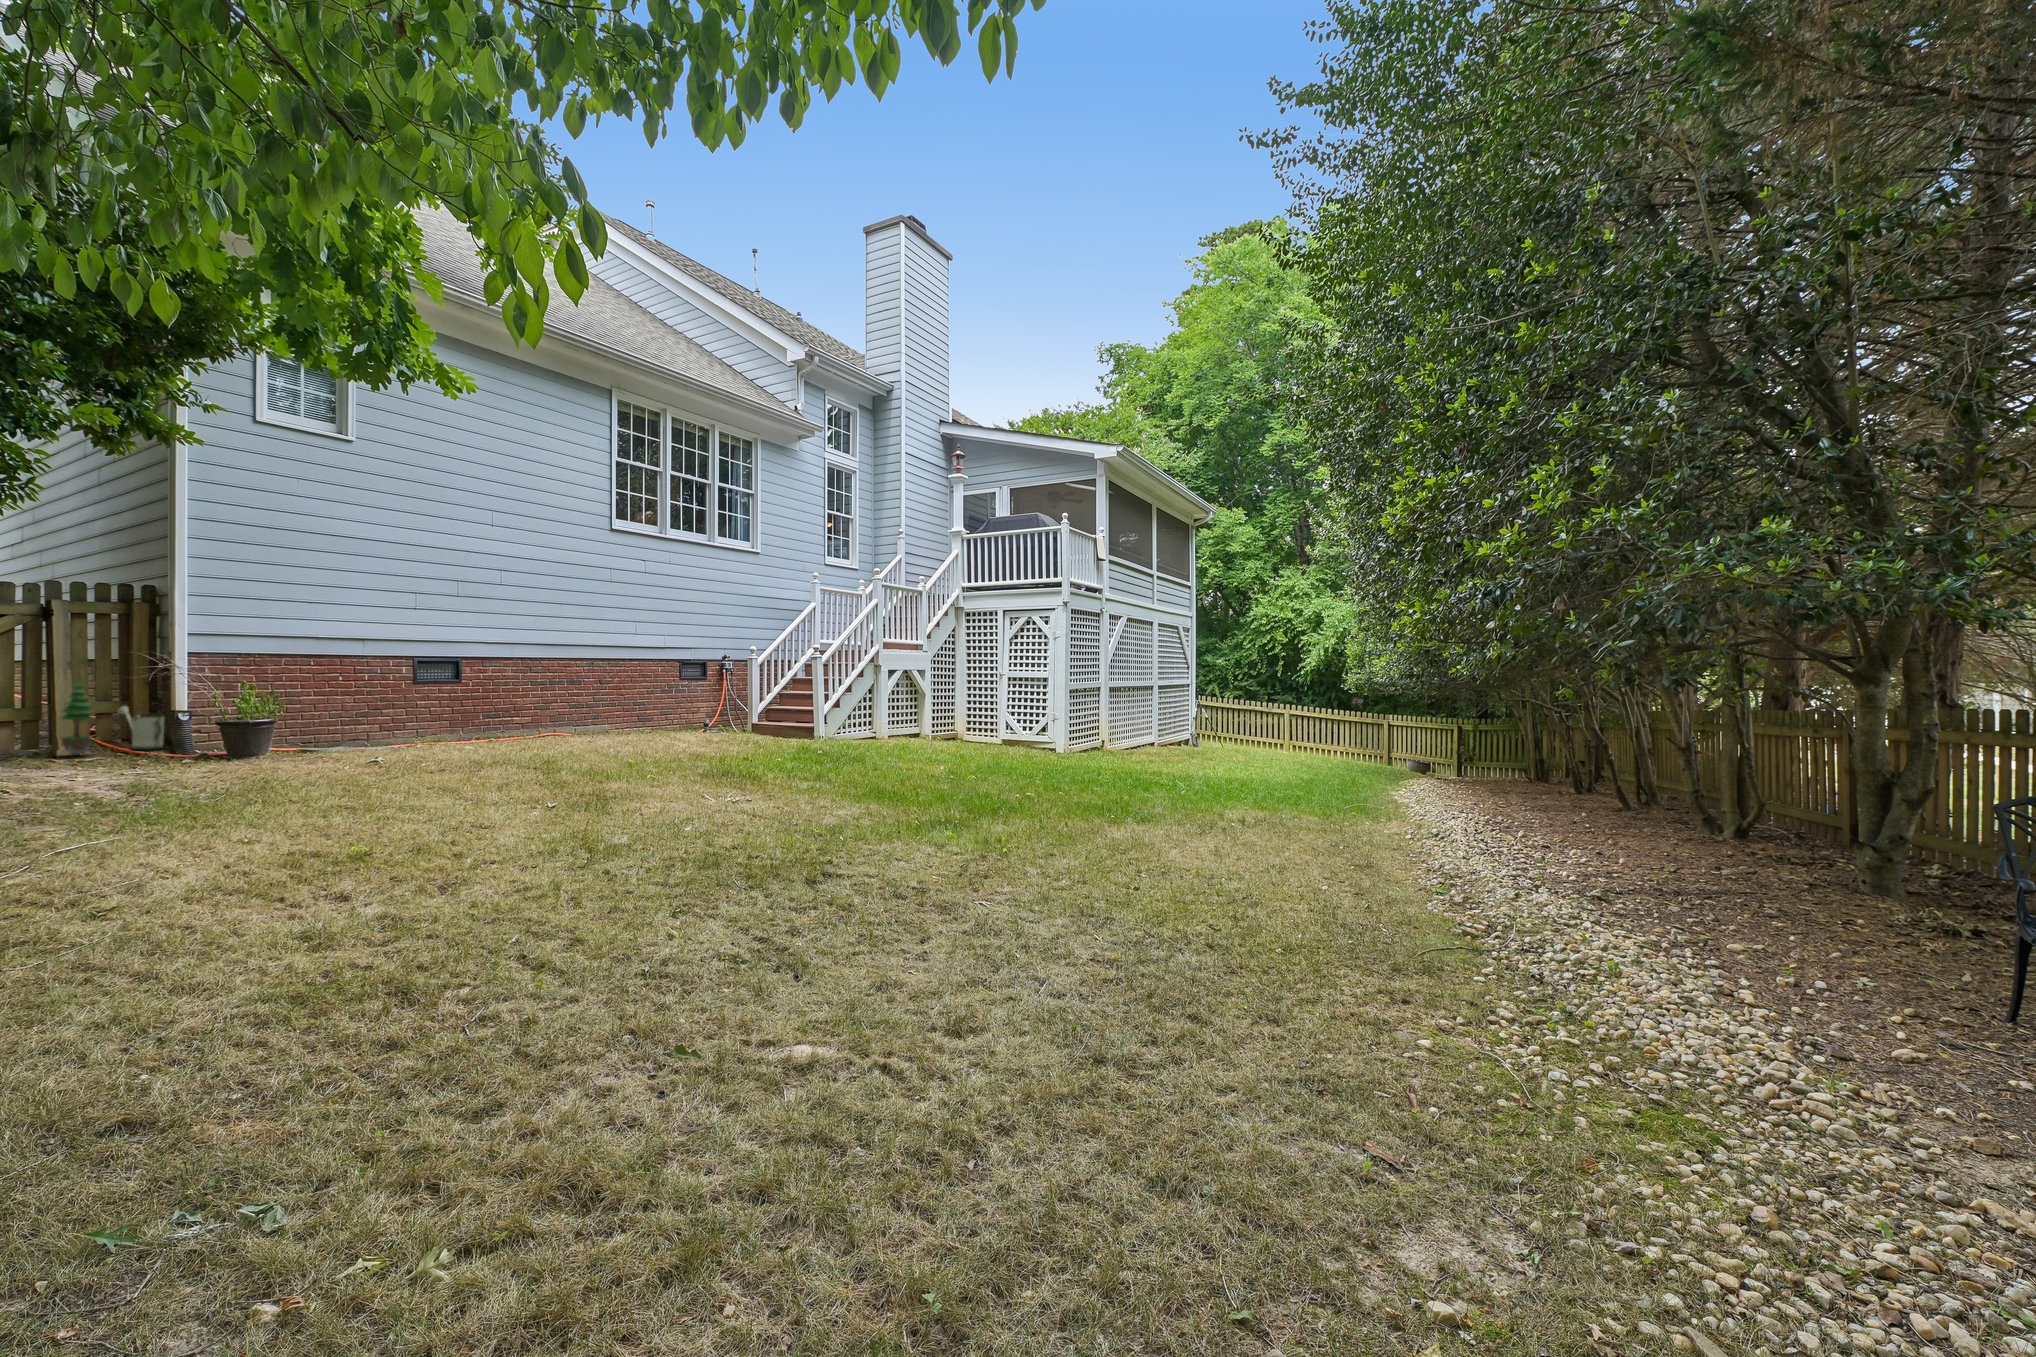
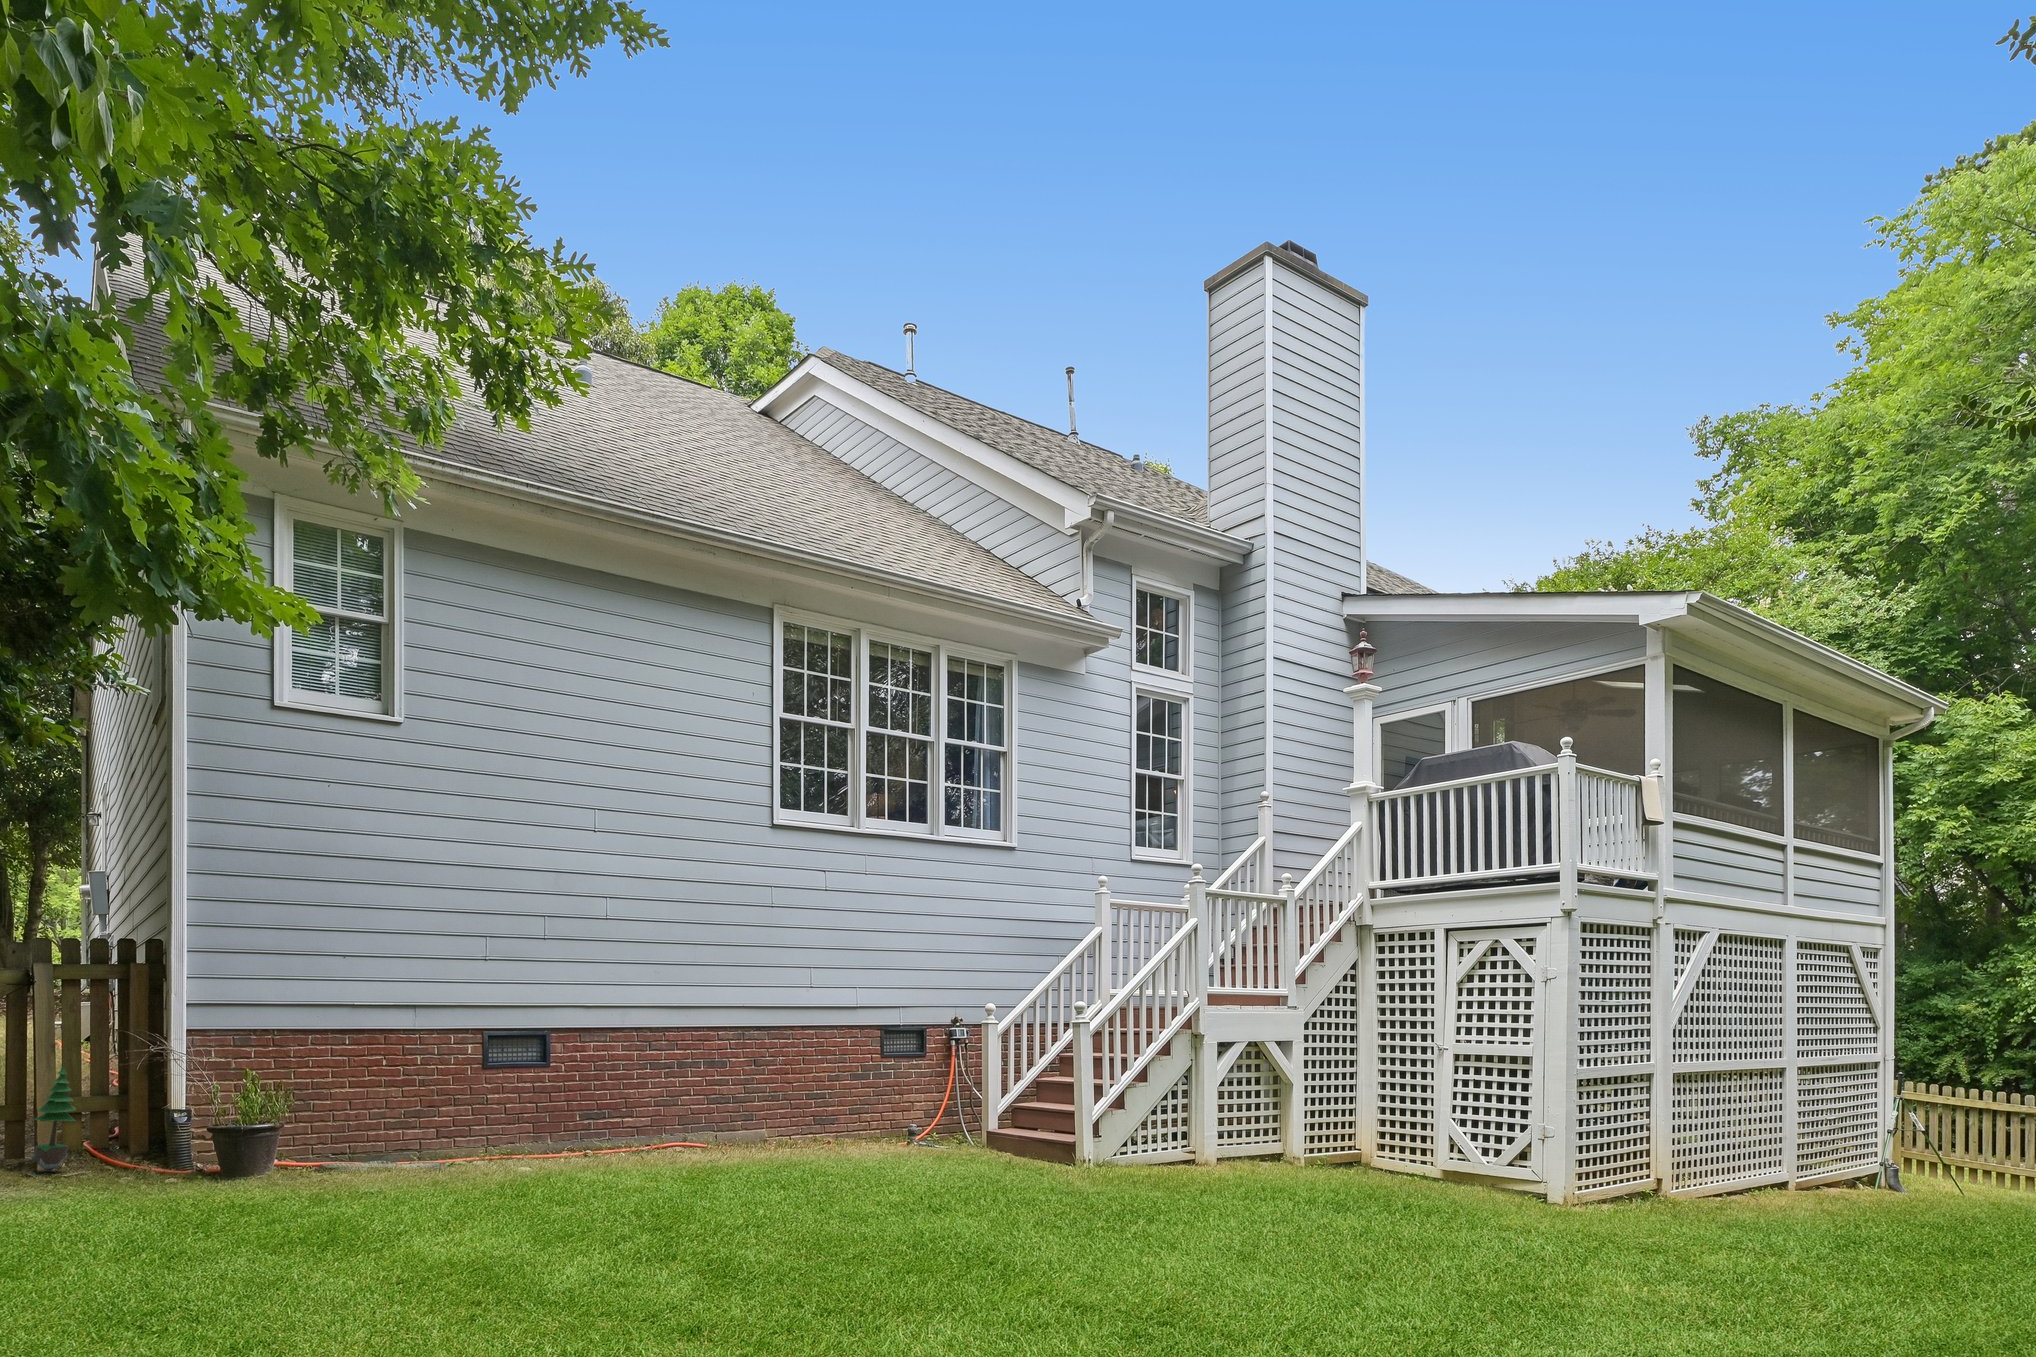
watering can: present [117,704,164,750] -> none [107,1099,157,1166]

